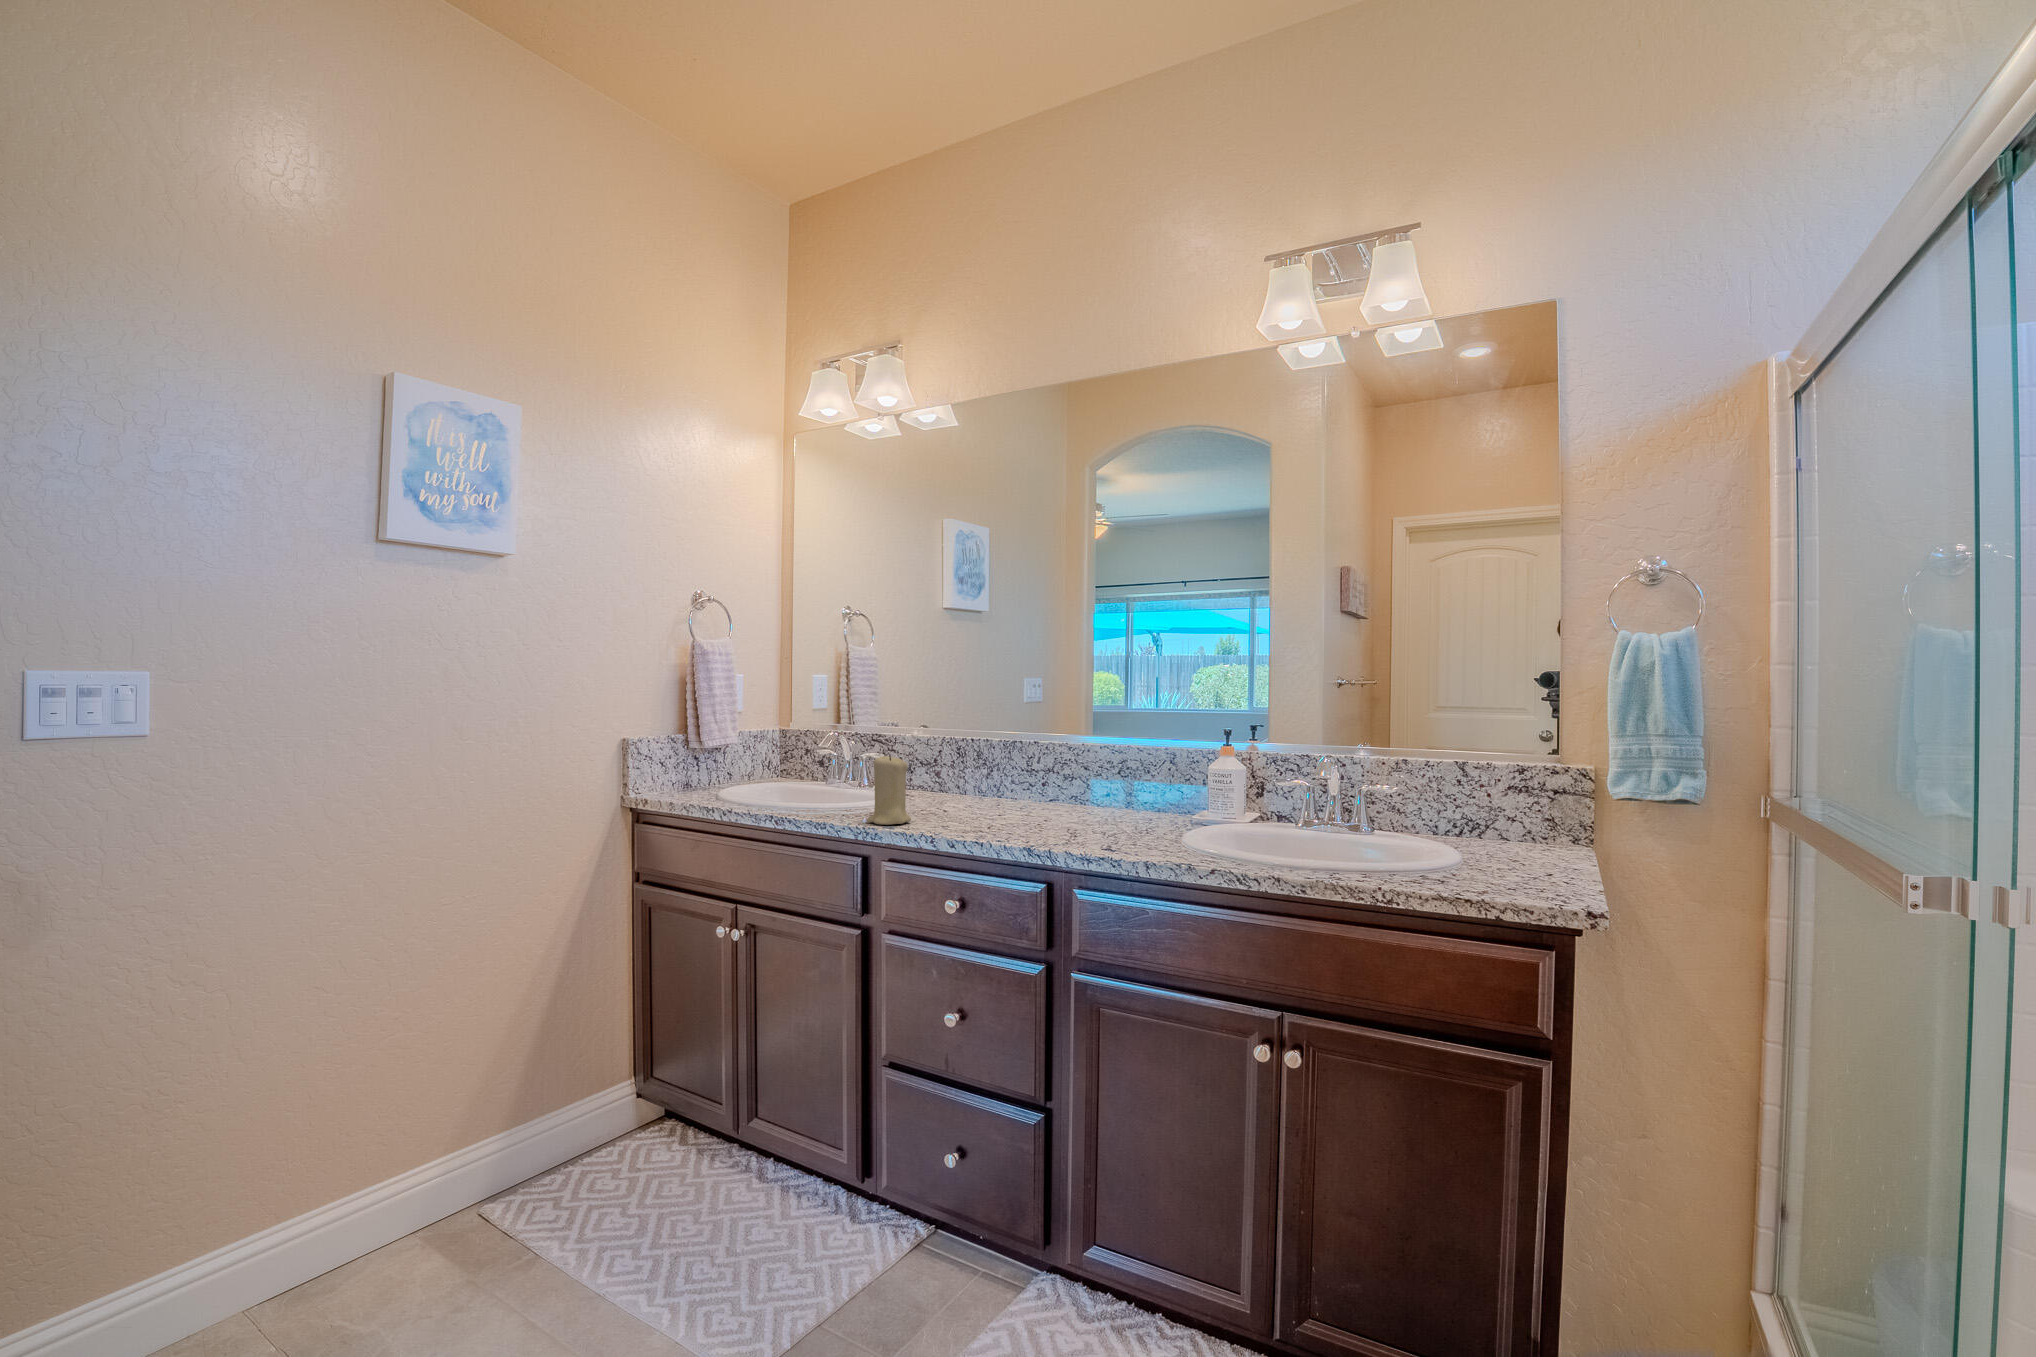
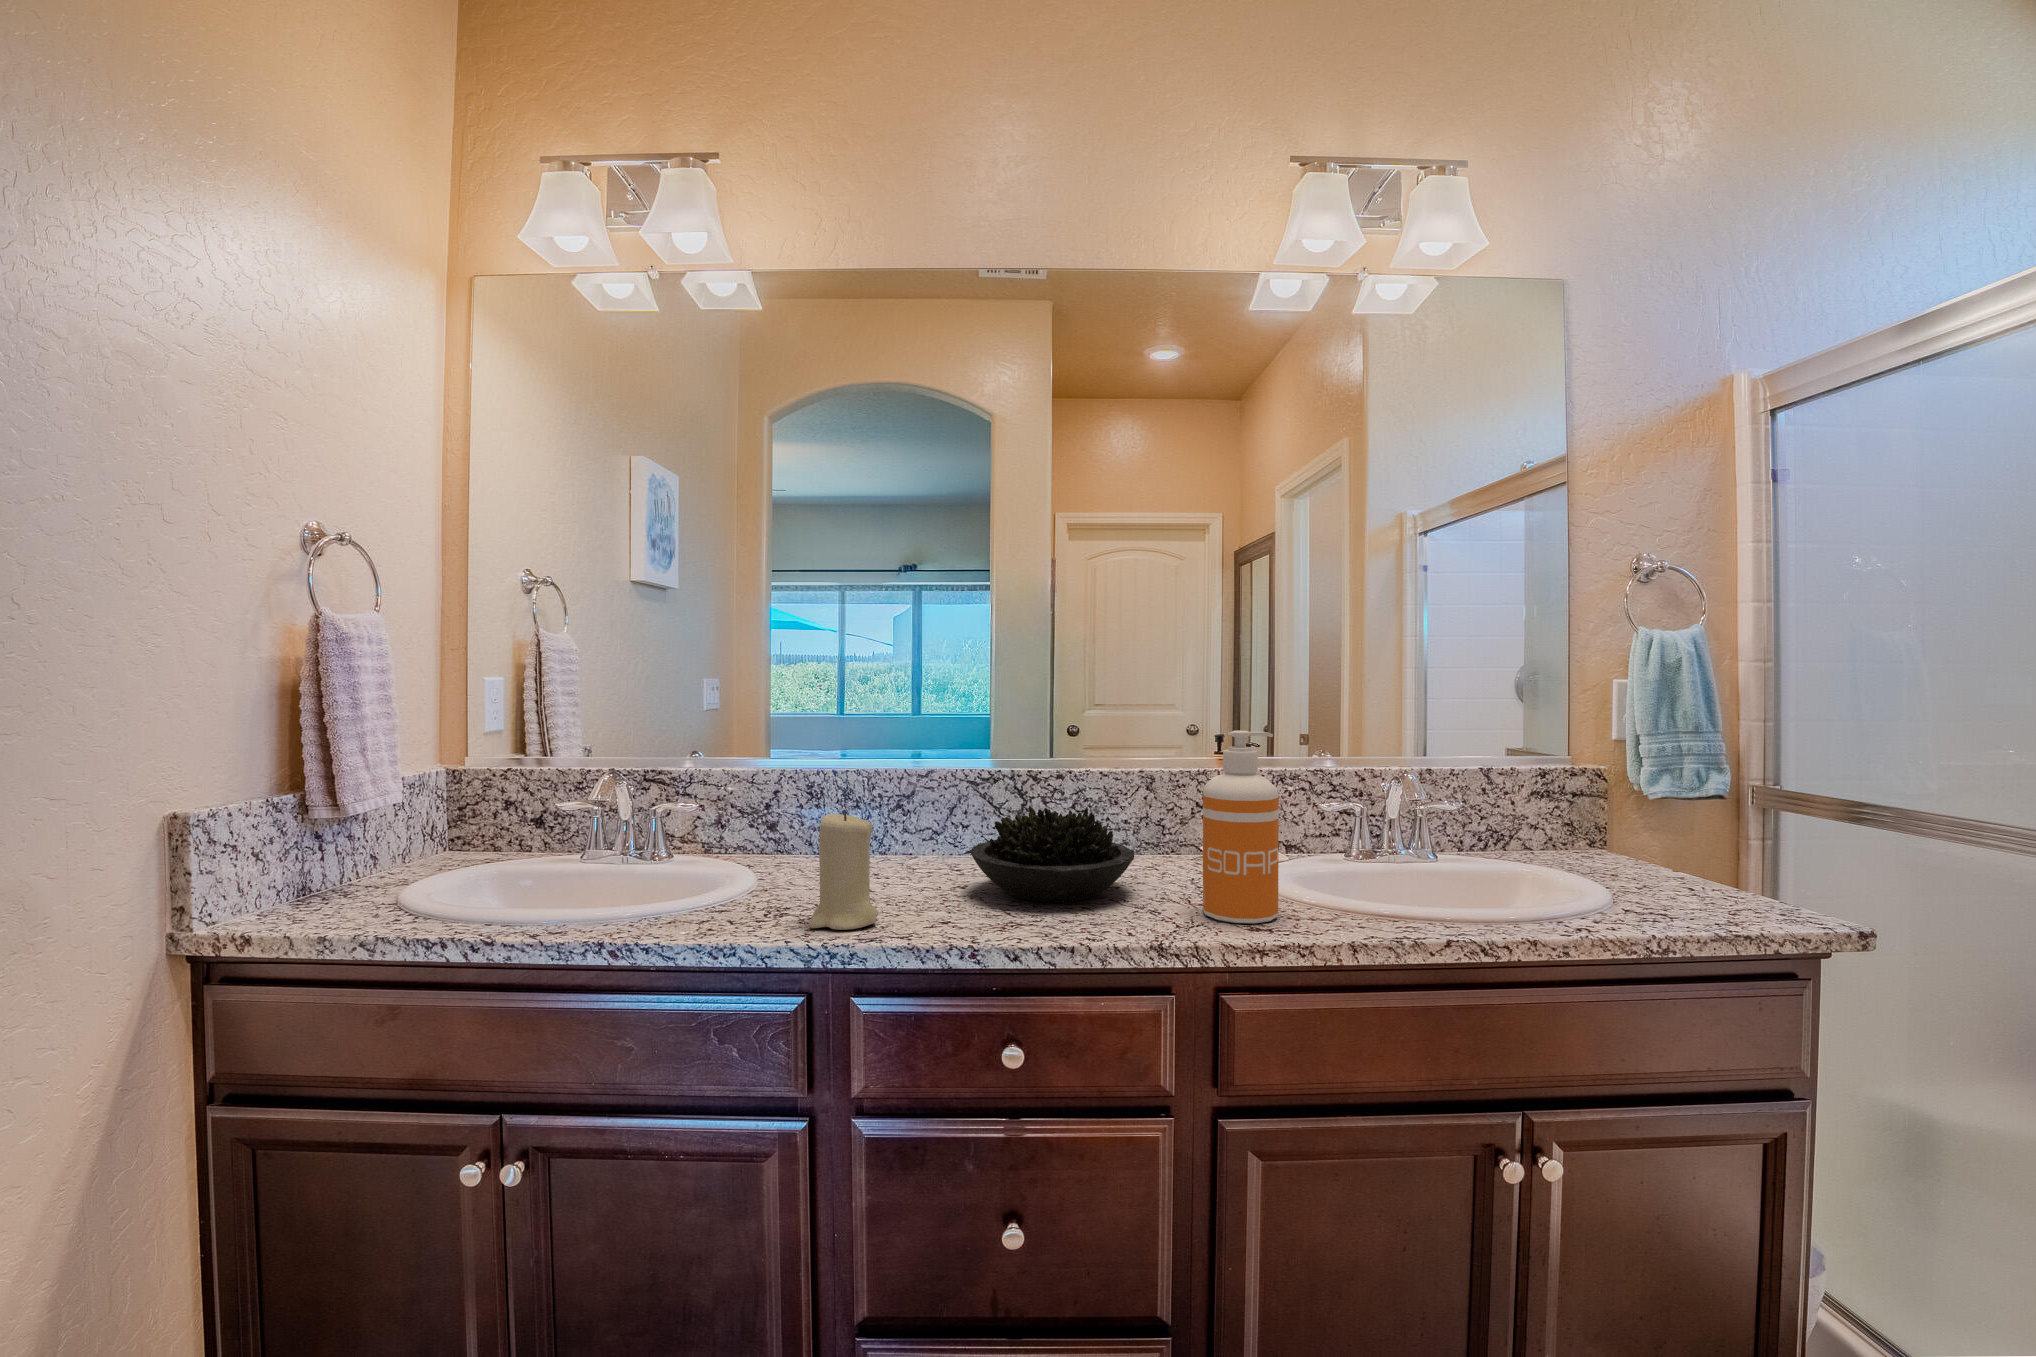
soap dispenser: none [1093,713,1145,849] -> present [1203,731,1279,923]
succulent plant: none [984,763,1098,828] -> present [970,806,1134,903]

